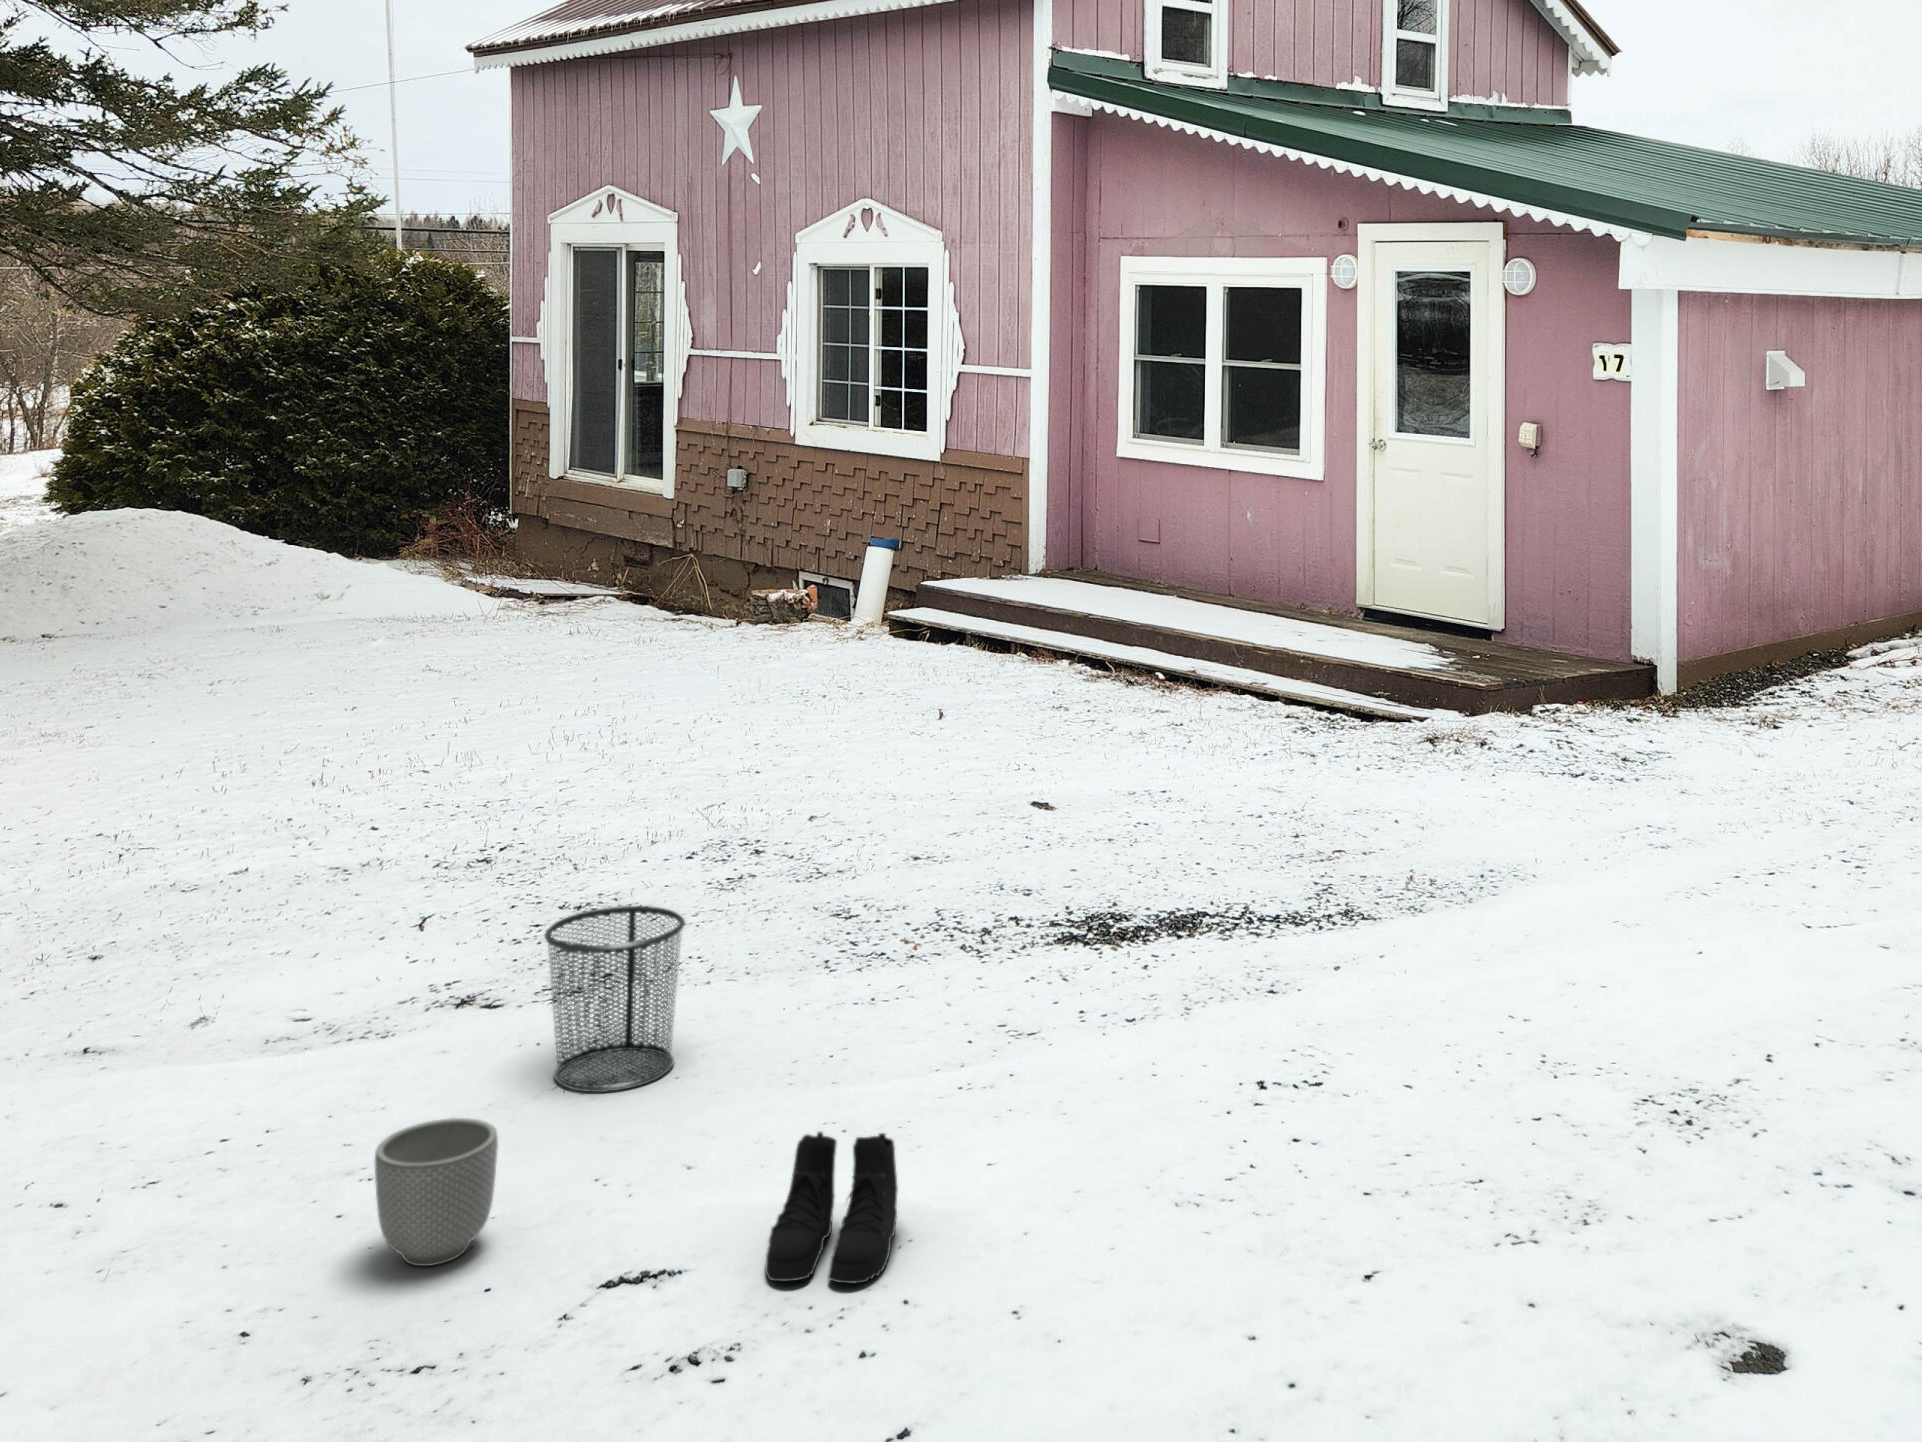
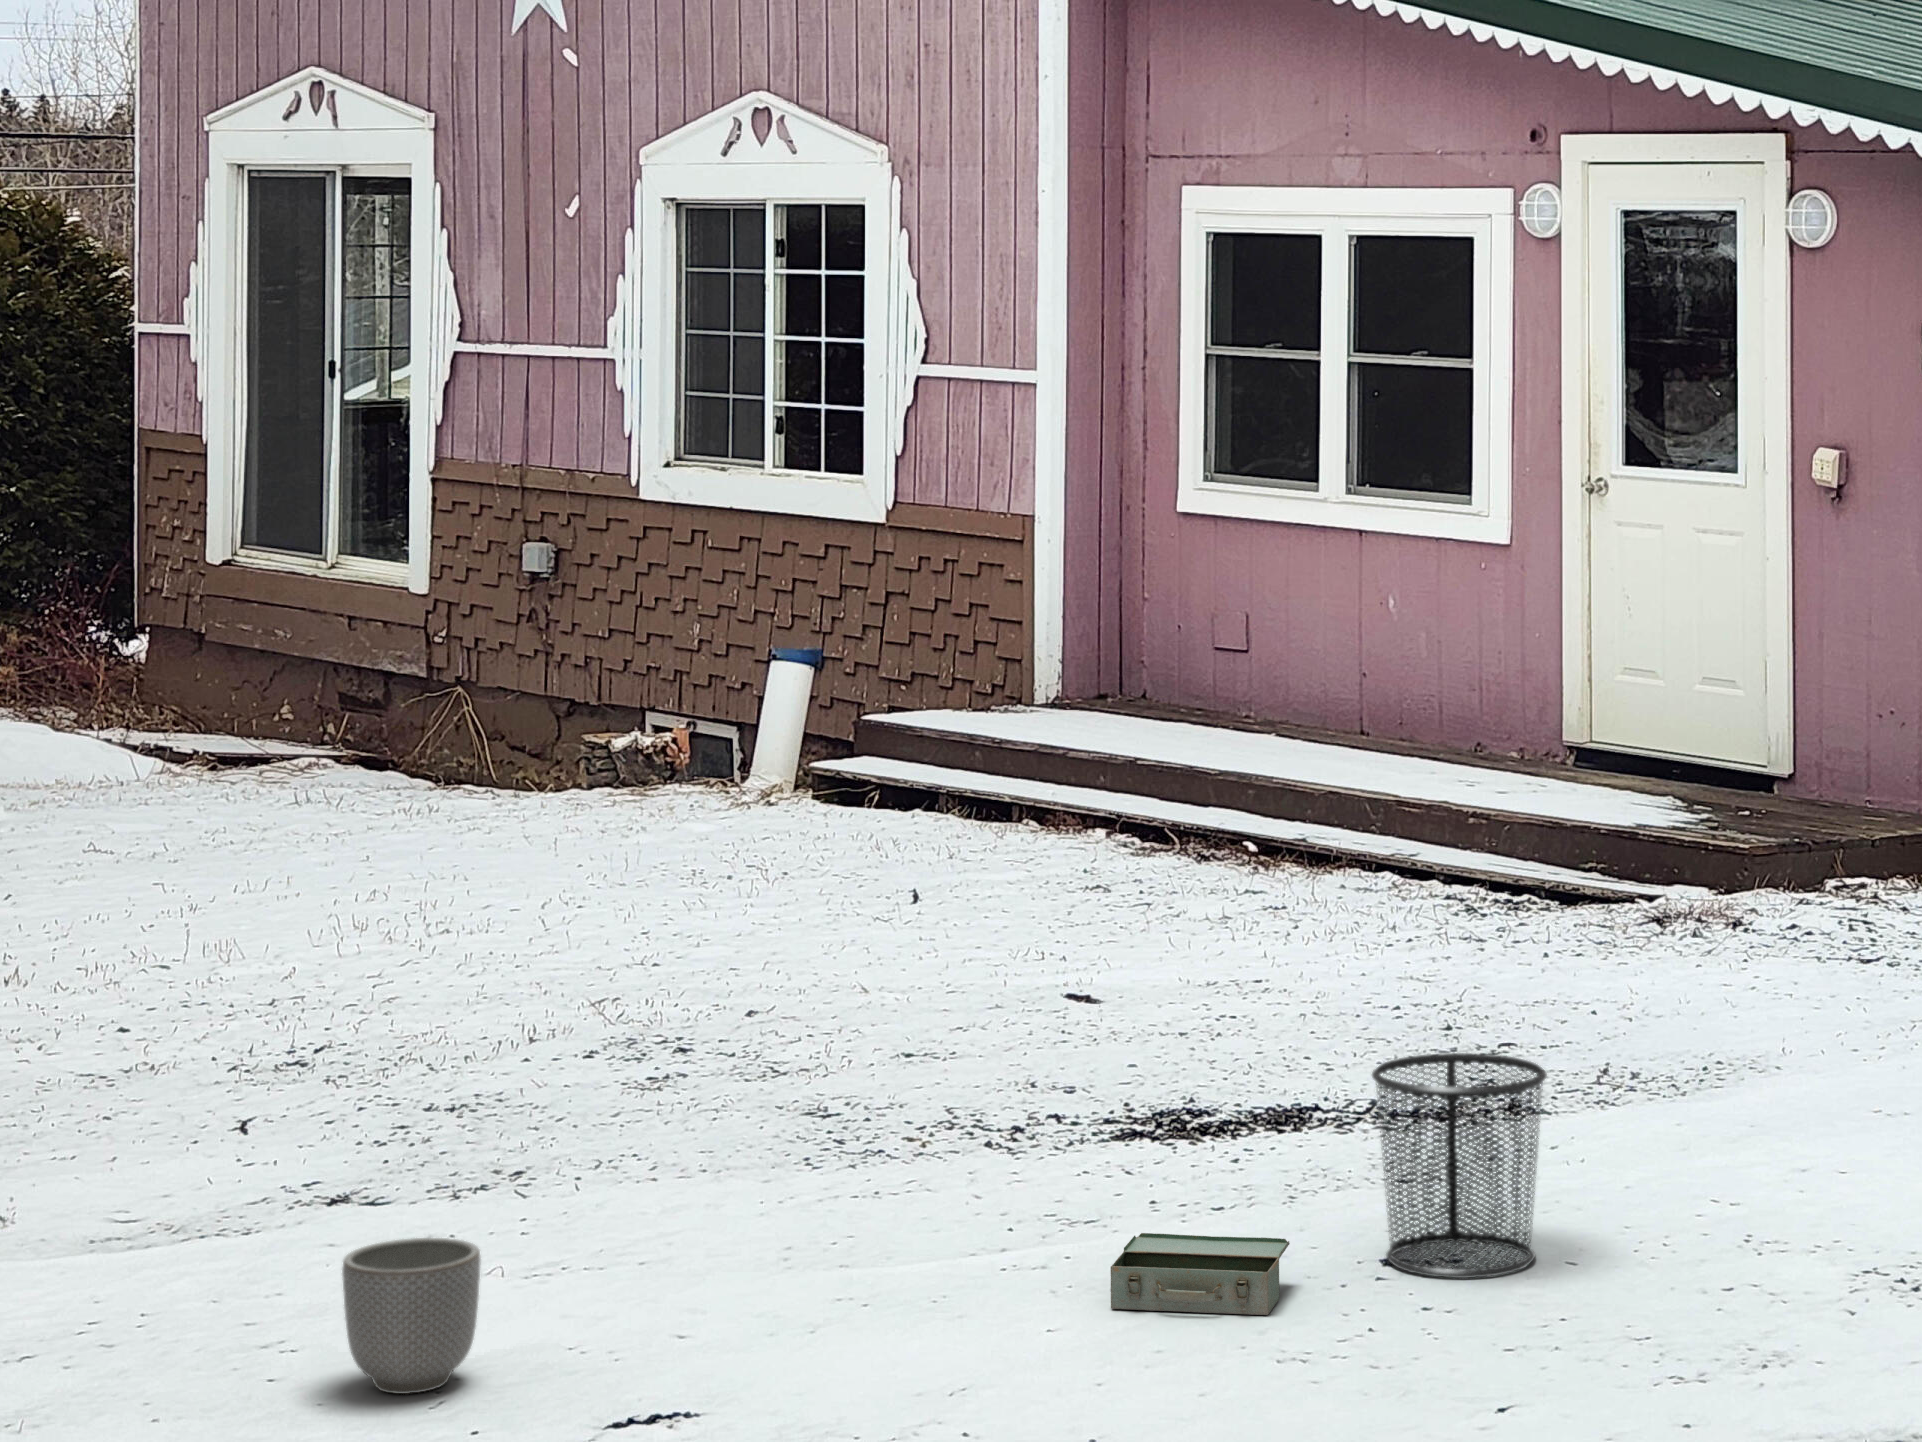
waste bin: present [544,906,685,1092] -> present [1372,1053,1547,1278]
toolbox: none [1039,1069,1184,1152] -> present [1111,1233,1290,1315]
boots: present [765,1132,898,1283] -> none [804,1249,952,1400]

